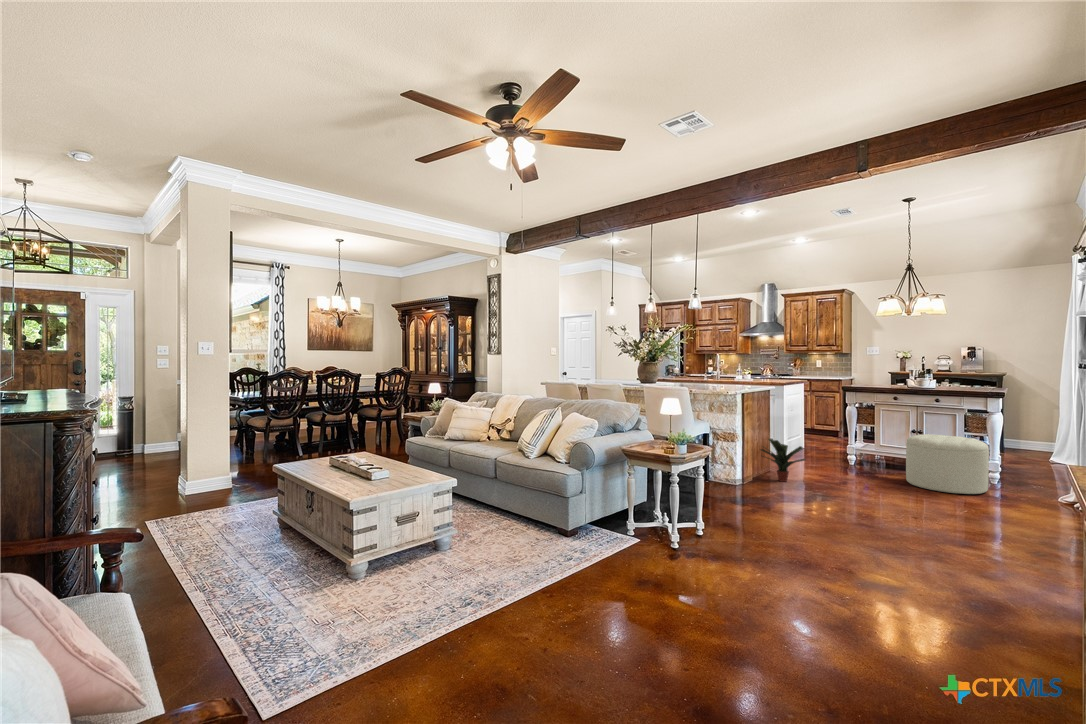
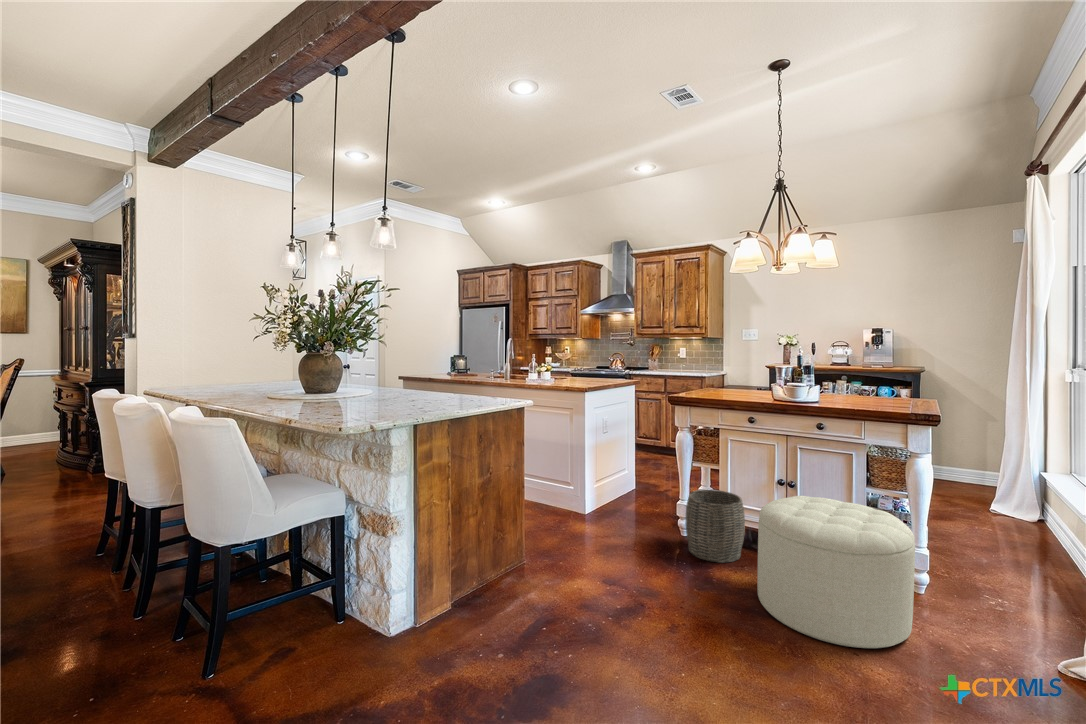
woven basket: none [858,438,893,473] -> present [685,489,745,562]
potted plant: present [761,439,805,482] -> none [461,513,556,613]

